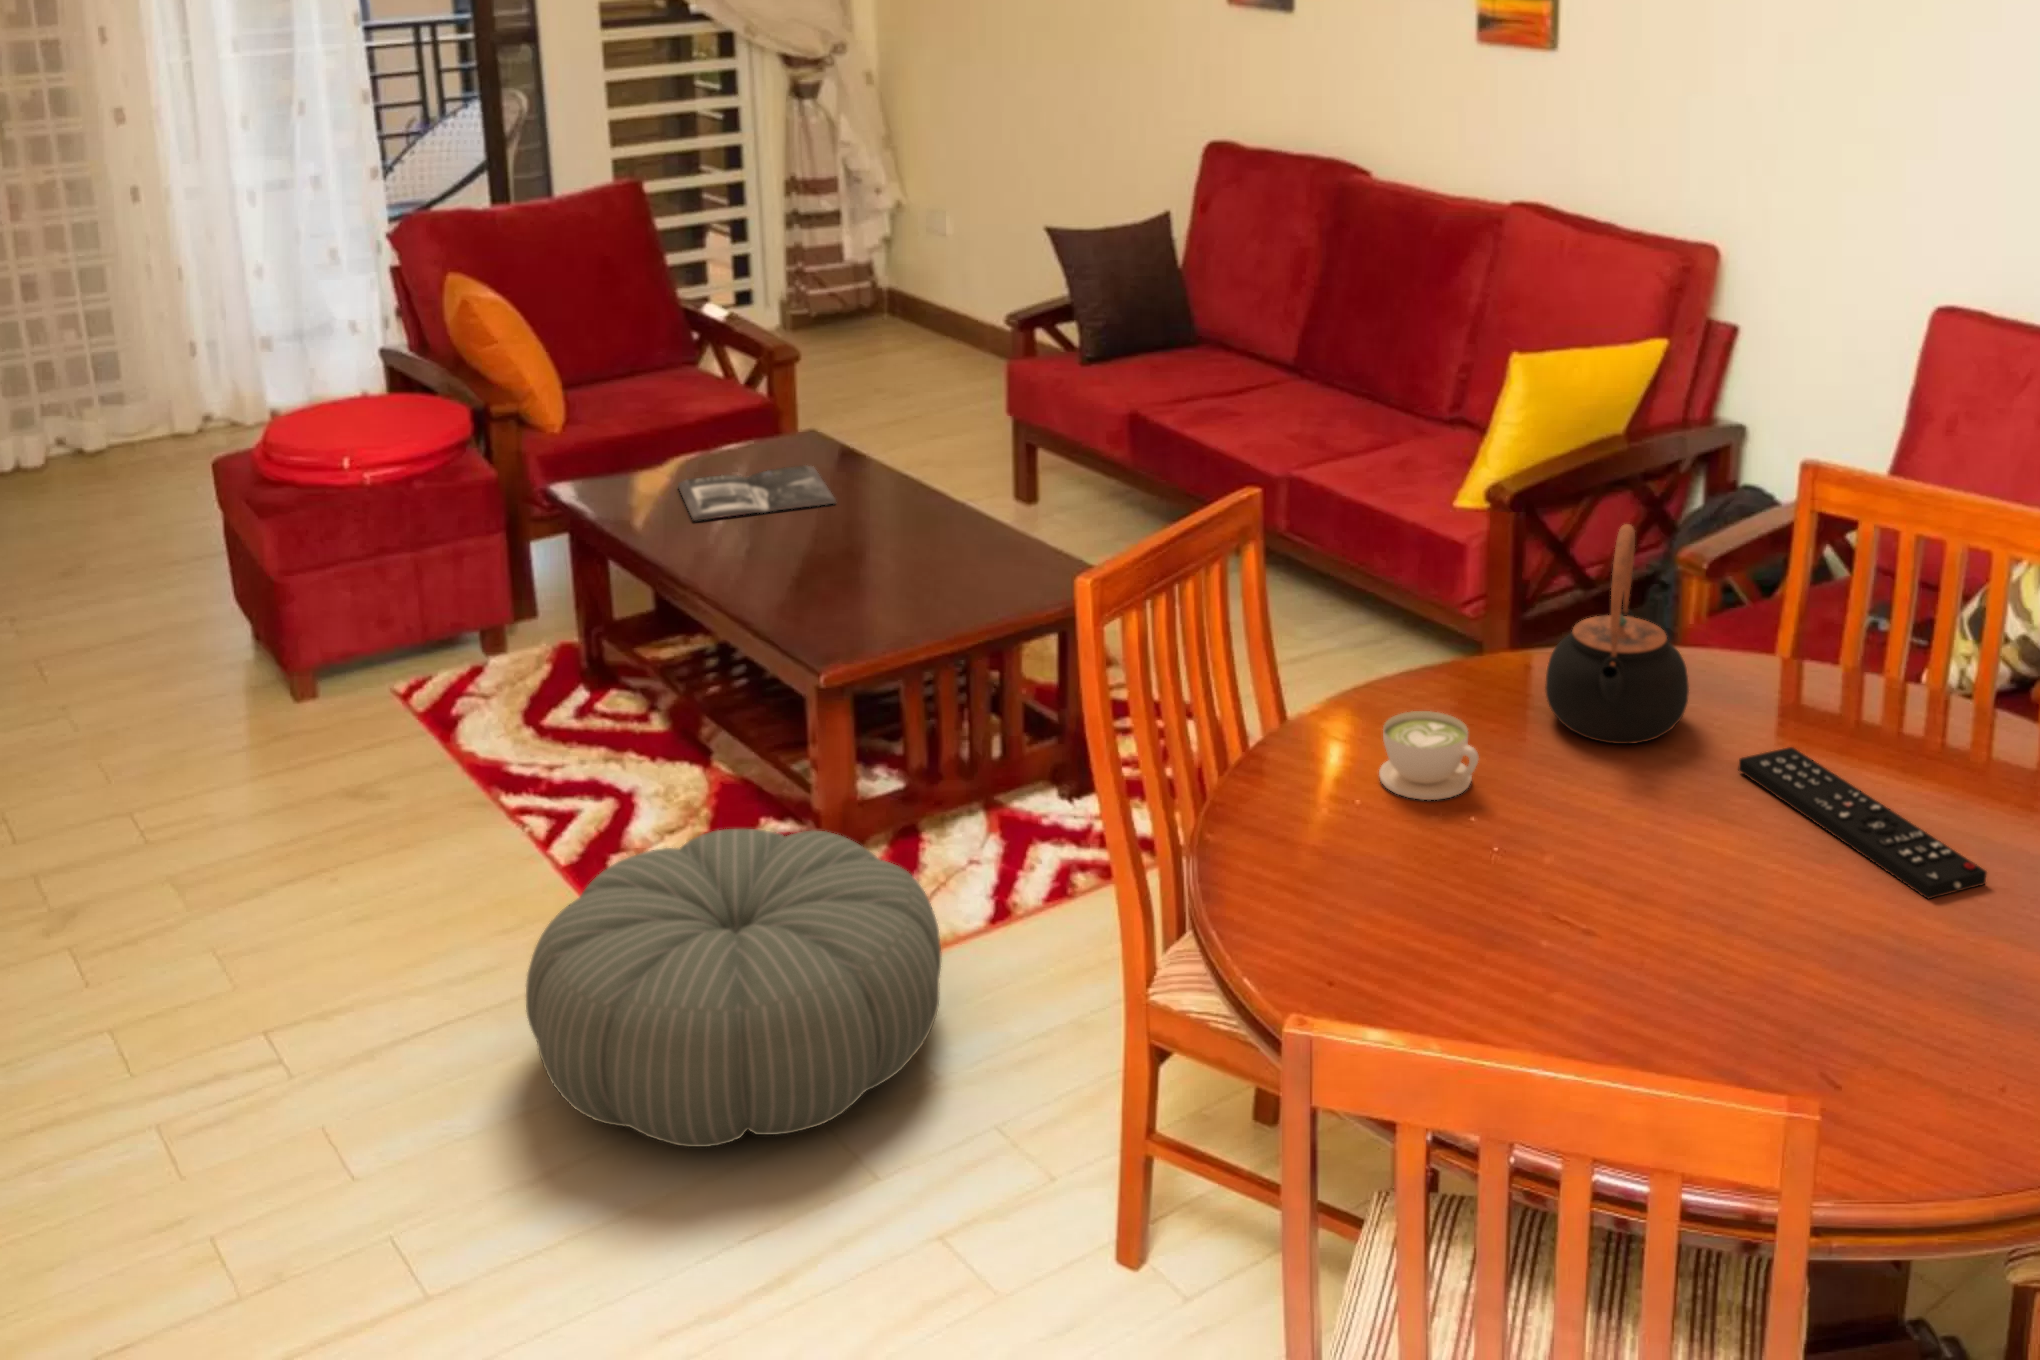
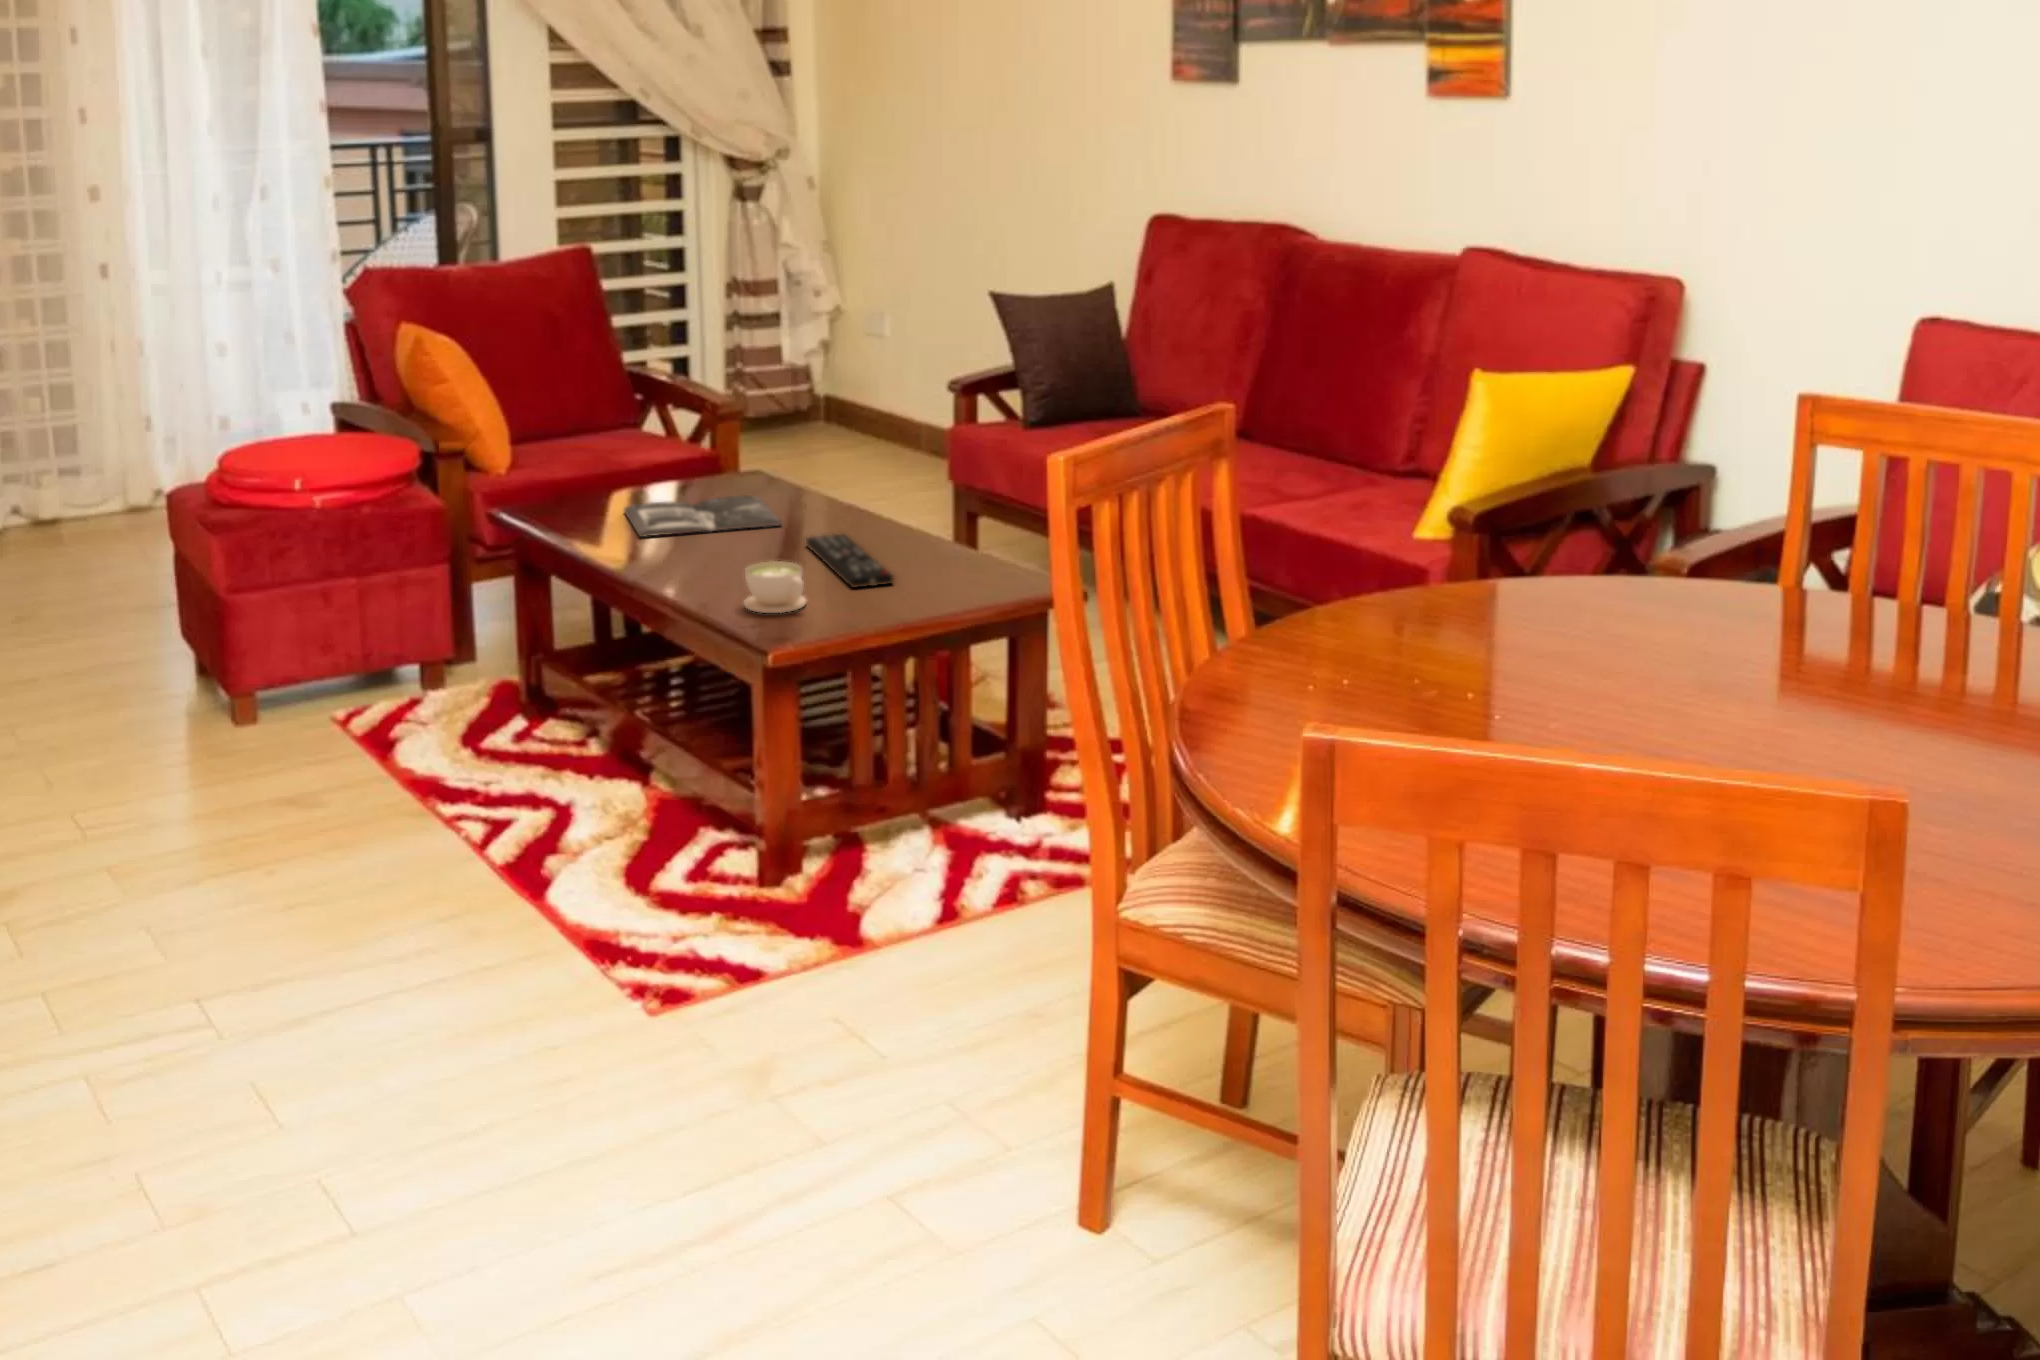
teapot: present [1545,524,1689,744] -> none [1537,423,1691,652]
coffee cup: present [1379,711,1479,800] -> present [744,561,806,613]
remote control: present [1738,747,1987,899] -> present [806,534,894,587]
pouf: present [526,829,941,1147] -> none [467,806,890,1105]

